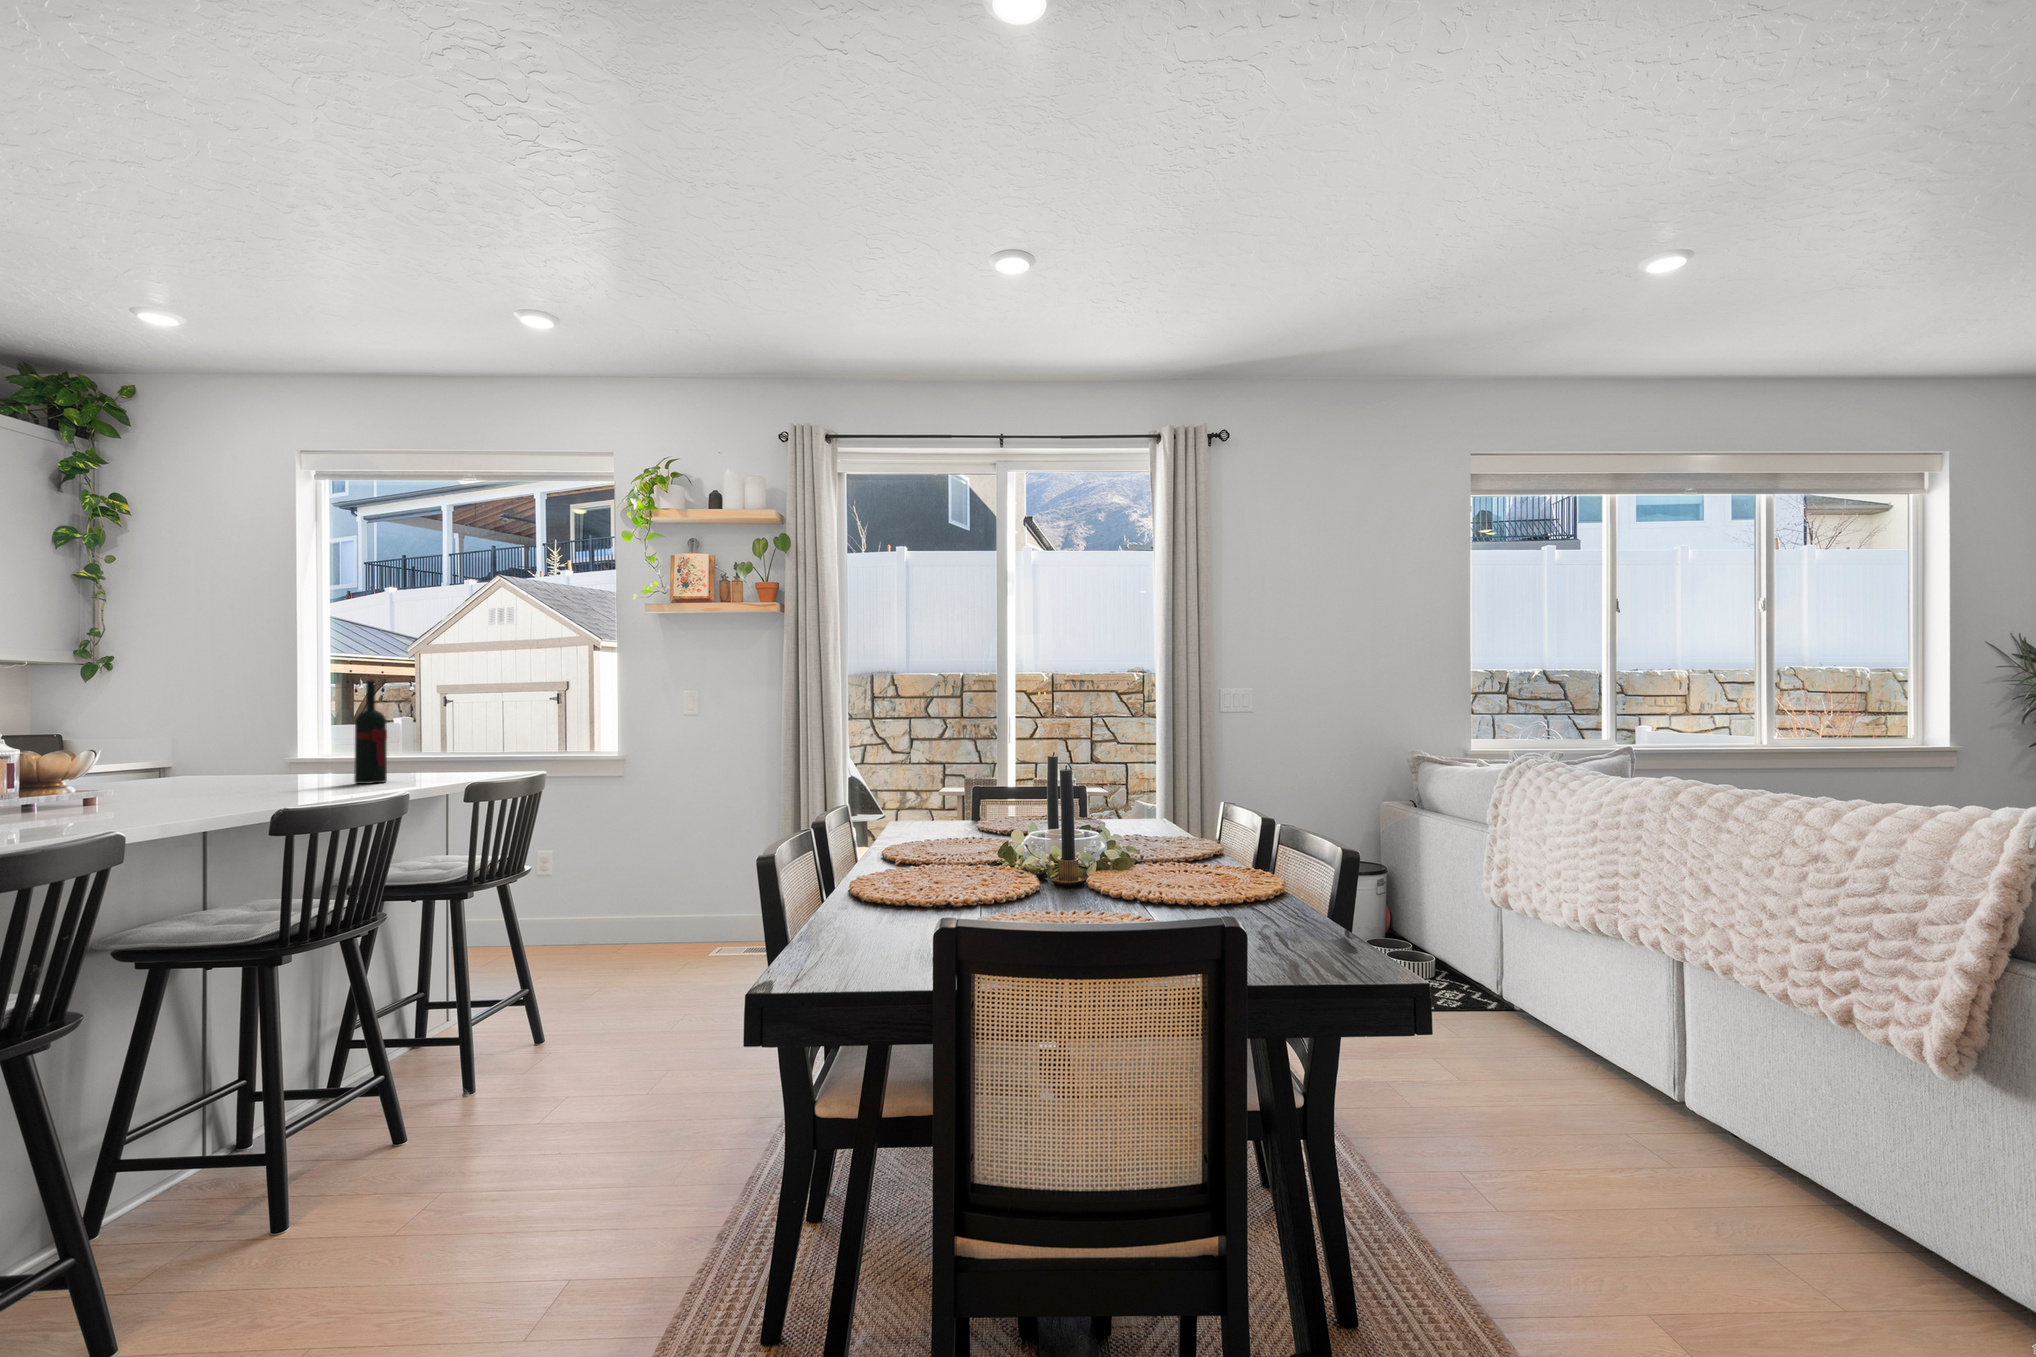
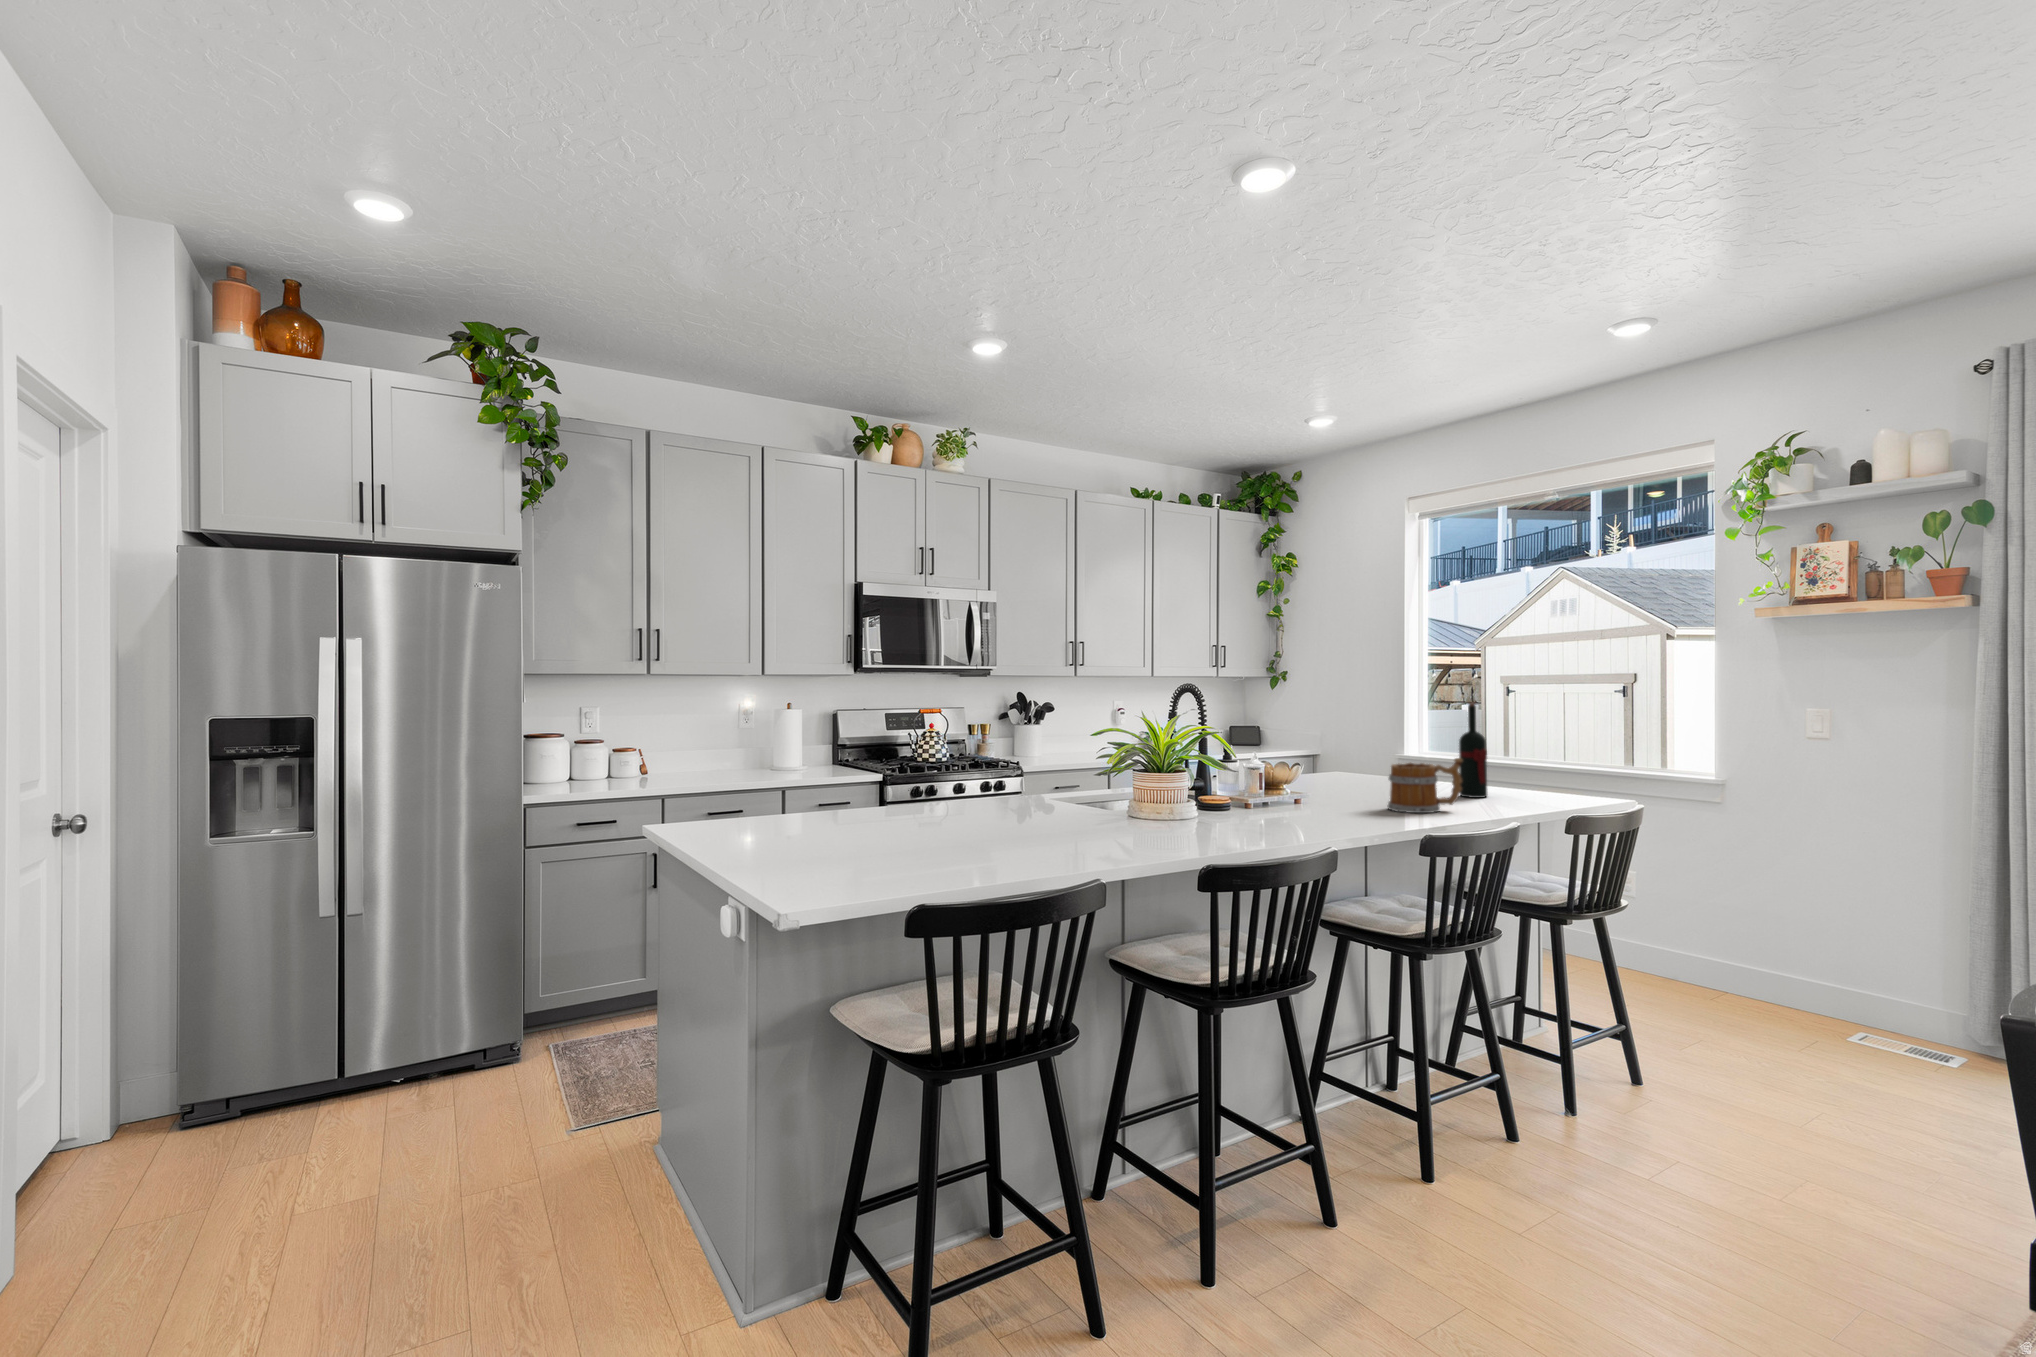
mug: none [260,732,357,798] -> present [1388,758,1463,813]

